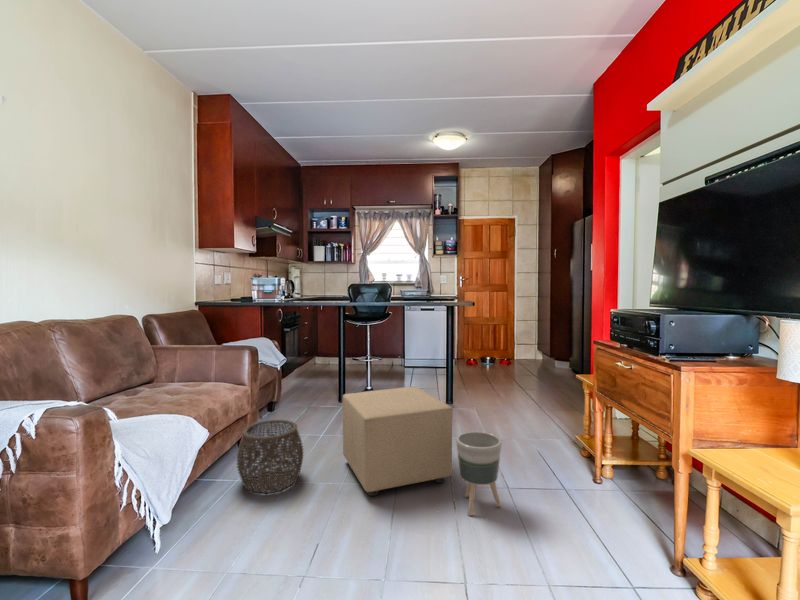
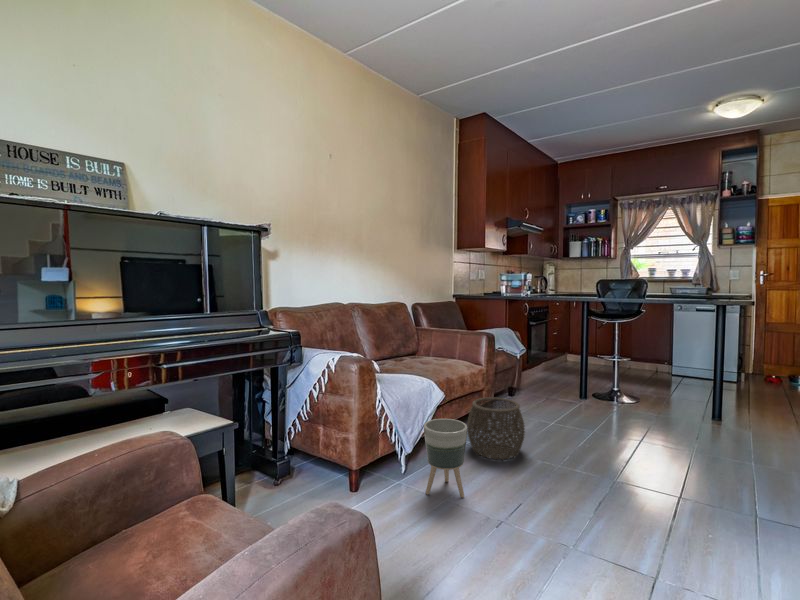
ottoman: present [342,387,452,496] -> none [567,385,692,497]
planter: present [456,432,502,516] -> present [424,419,467,497]

